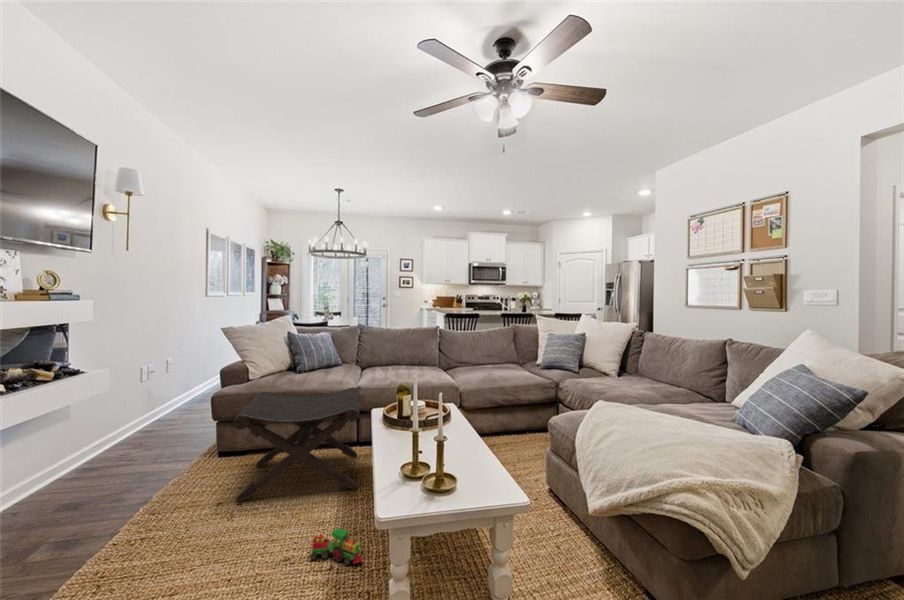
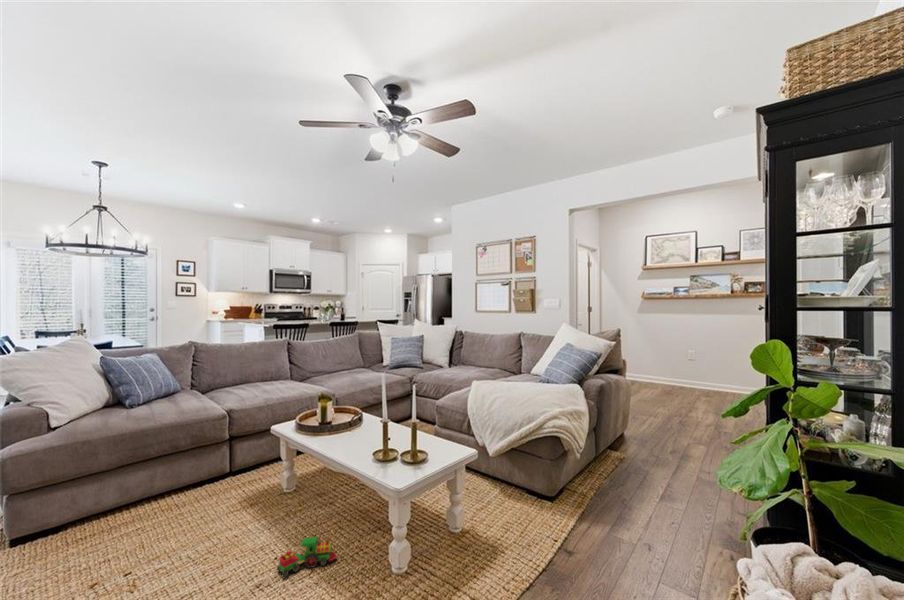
footstool: present [234,387,360,502] -> none [100,410,273,576]

